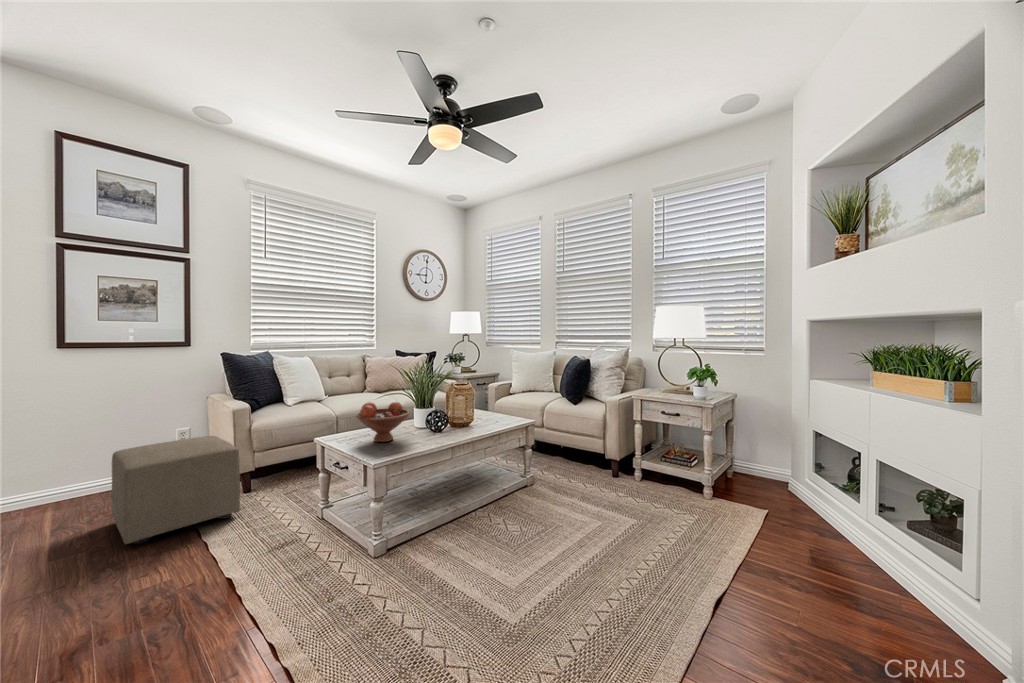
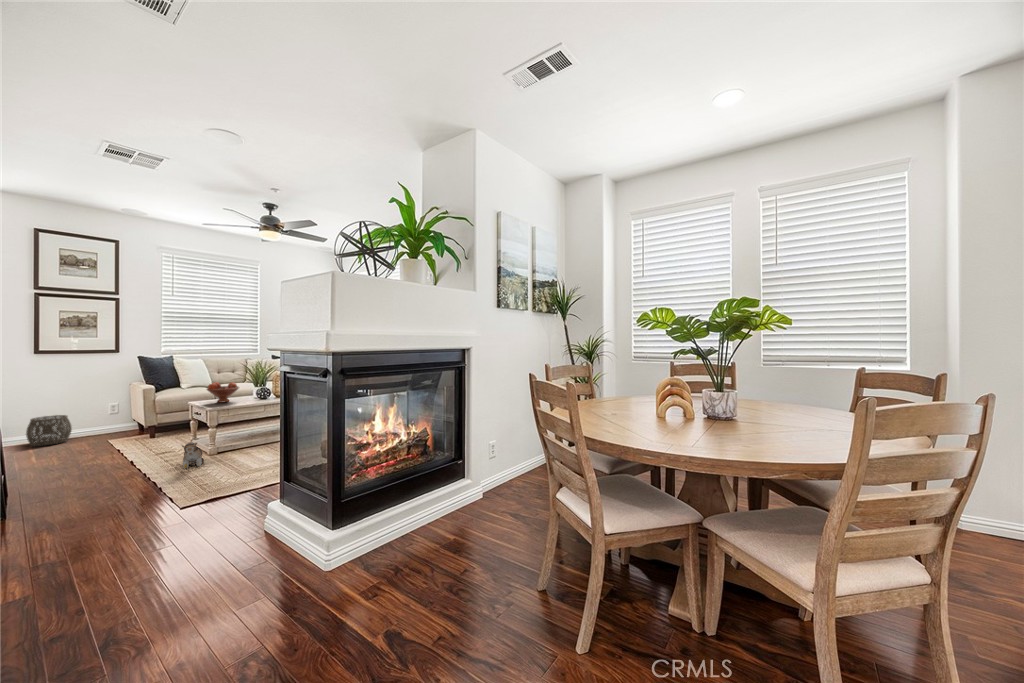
ottoman: present [112,436,240,544] -> none [69,404,143,454]
woven basket: none [41,453,120,514] -> present [26,415,72,446]
plush toy: none [349,556,388,619] -> present [182,442,204,469]

